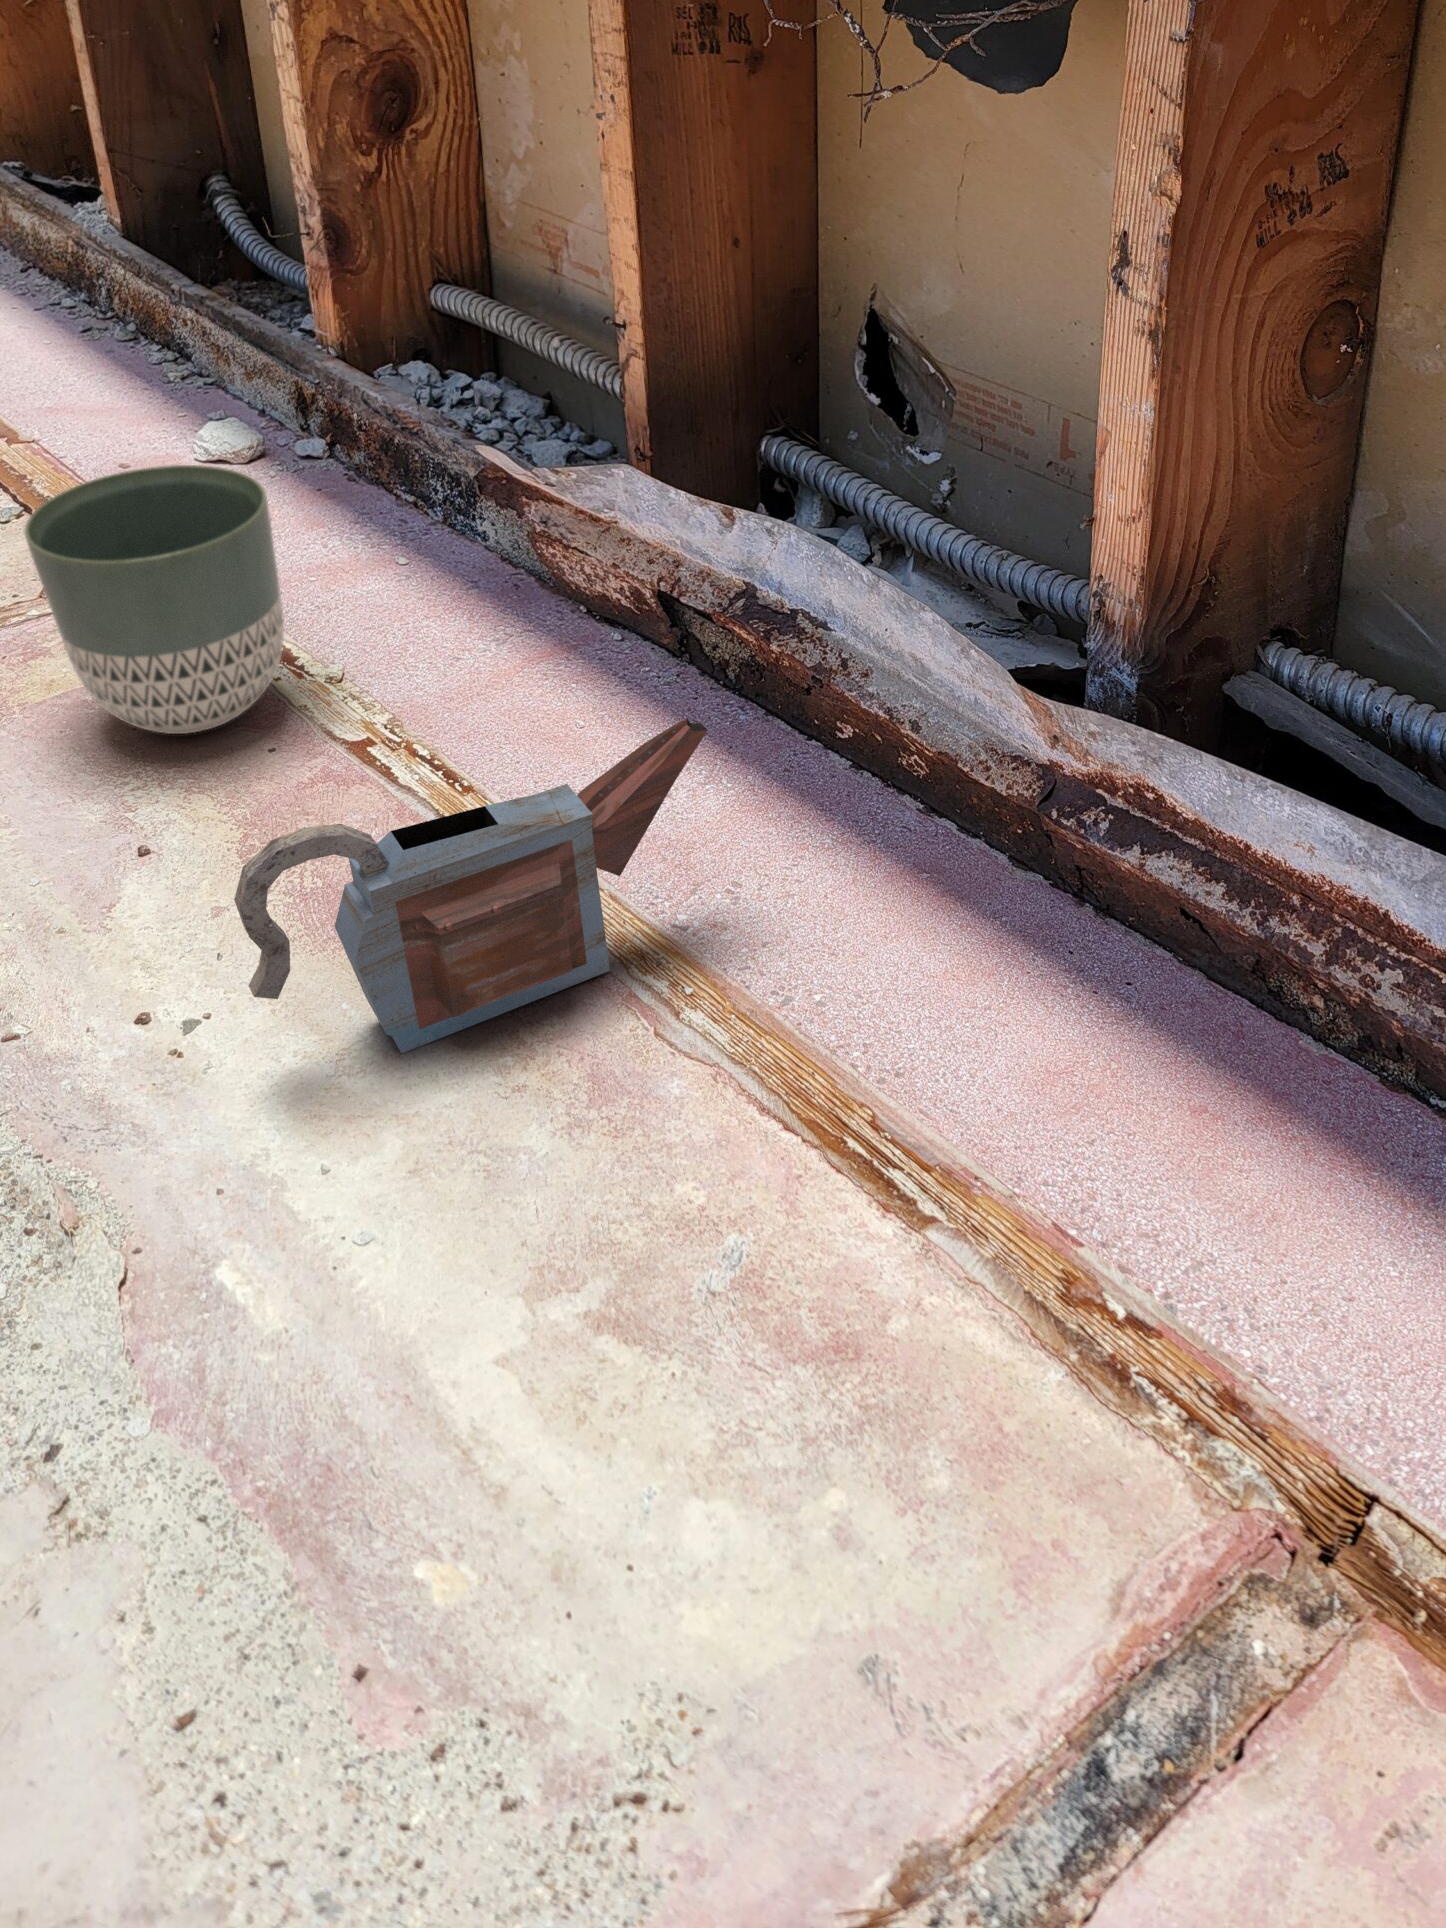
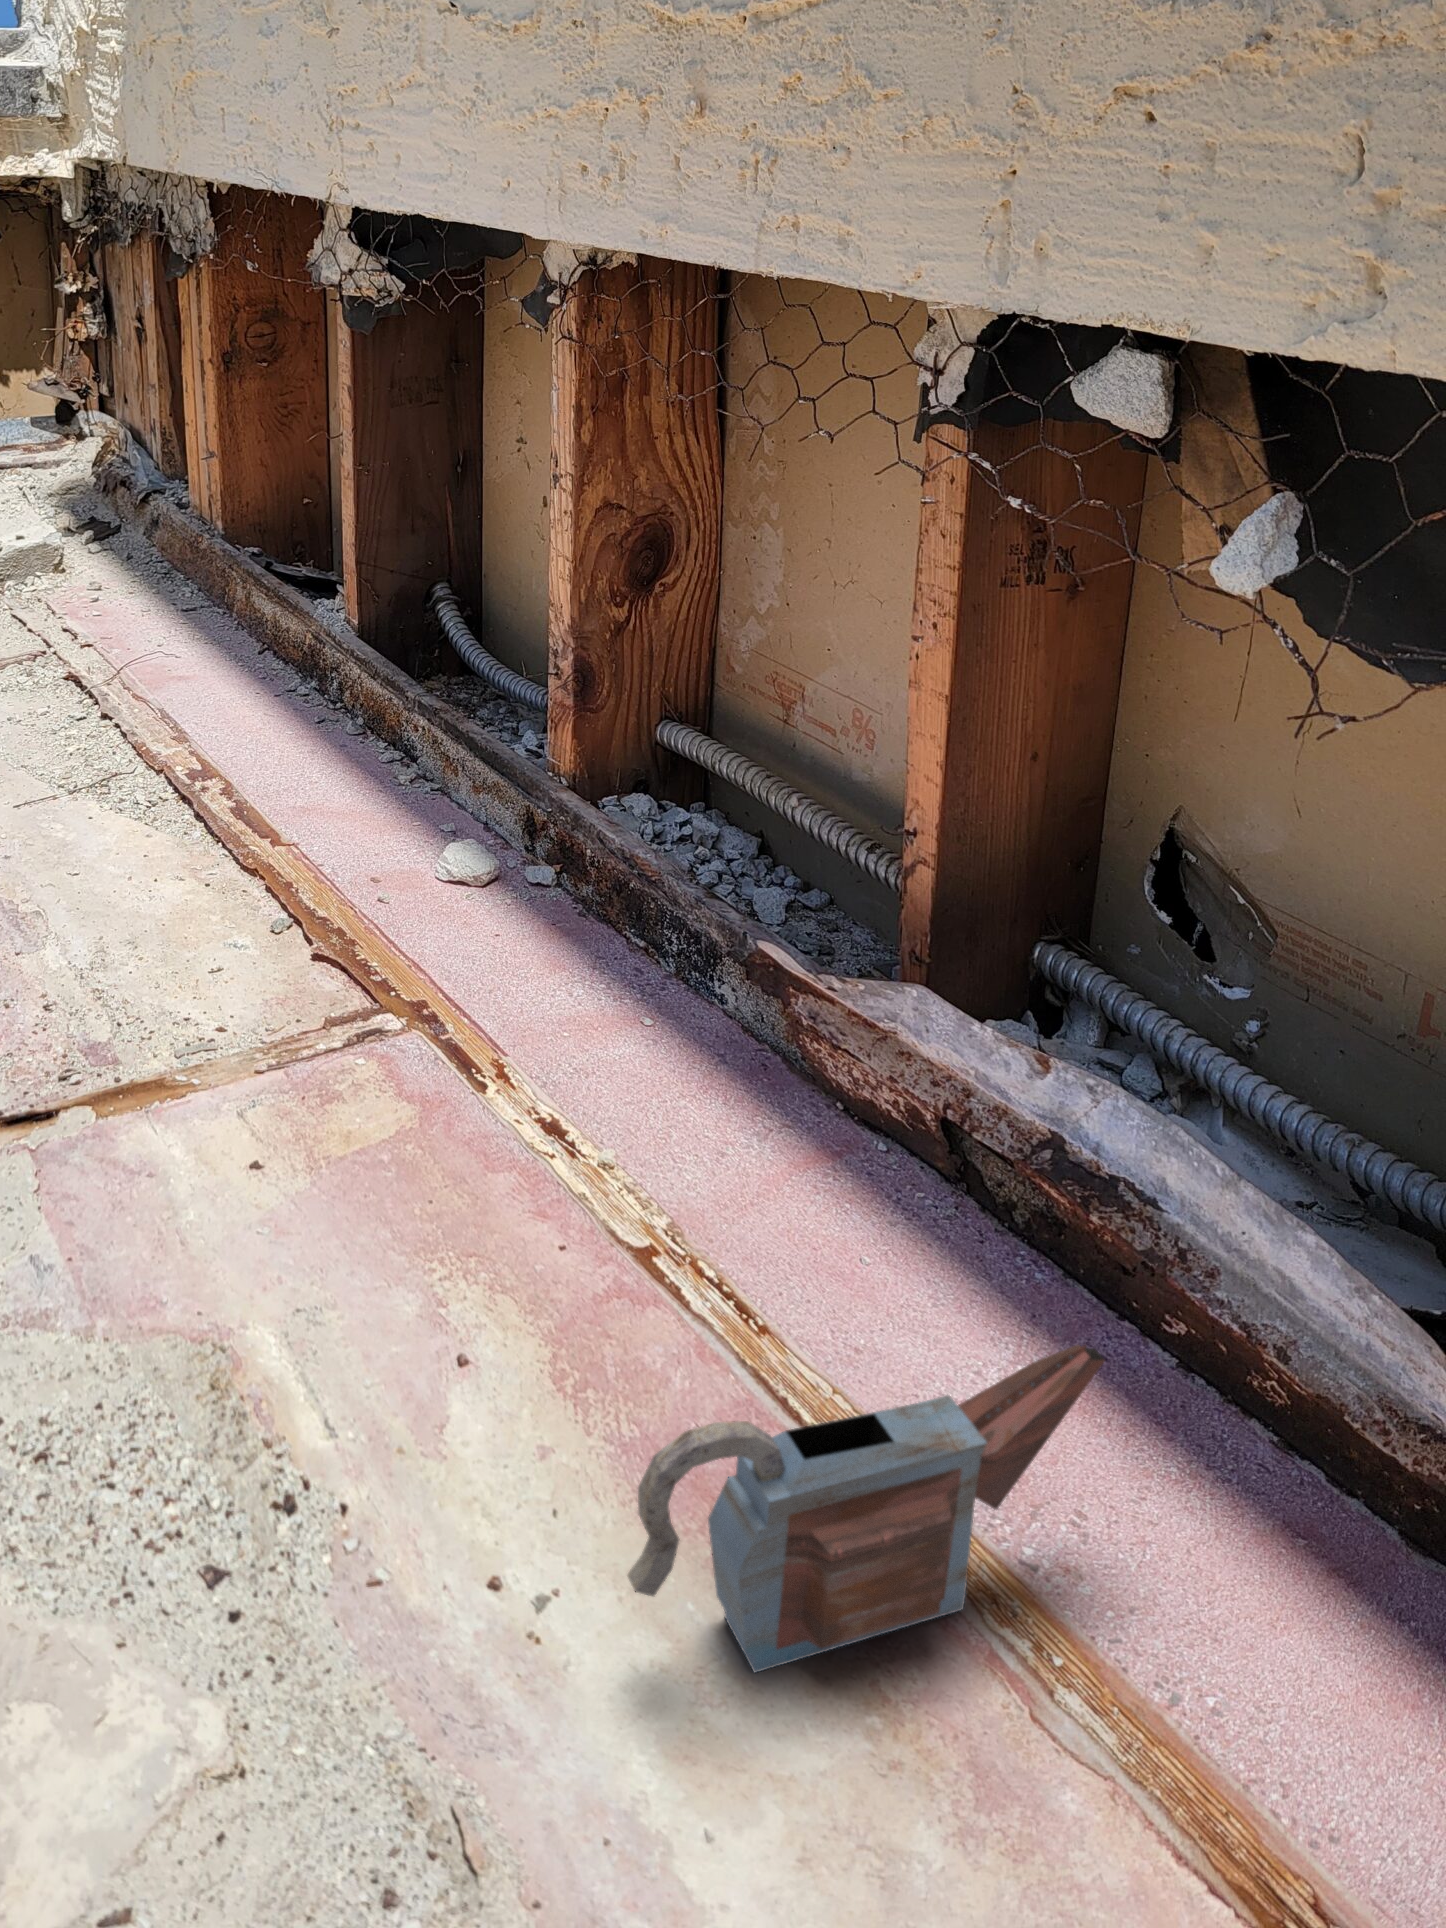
planter: present [25,465,284,734] -> none [380,937,595,1209]

